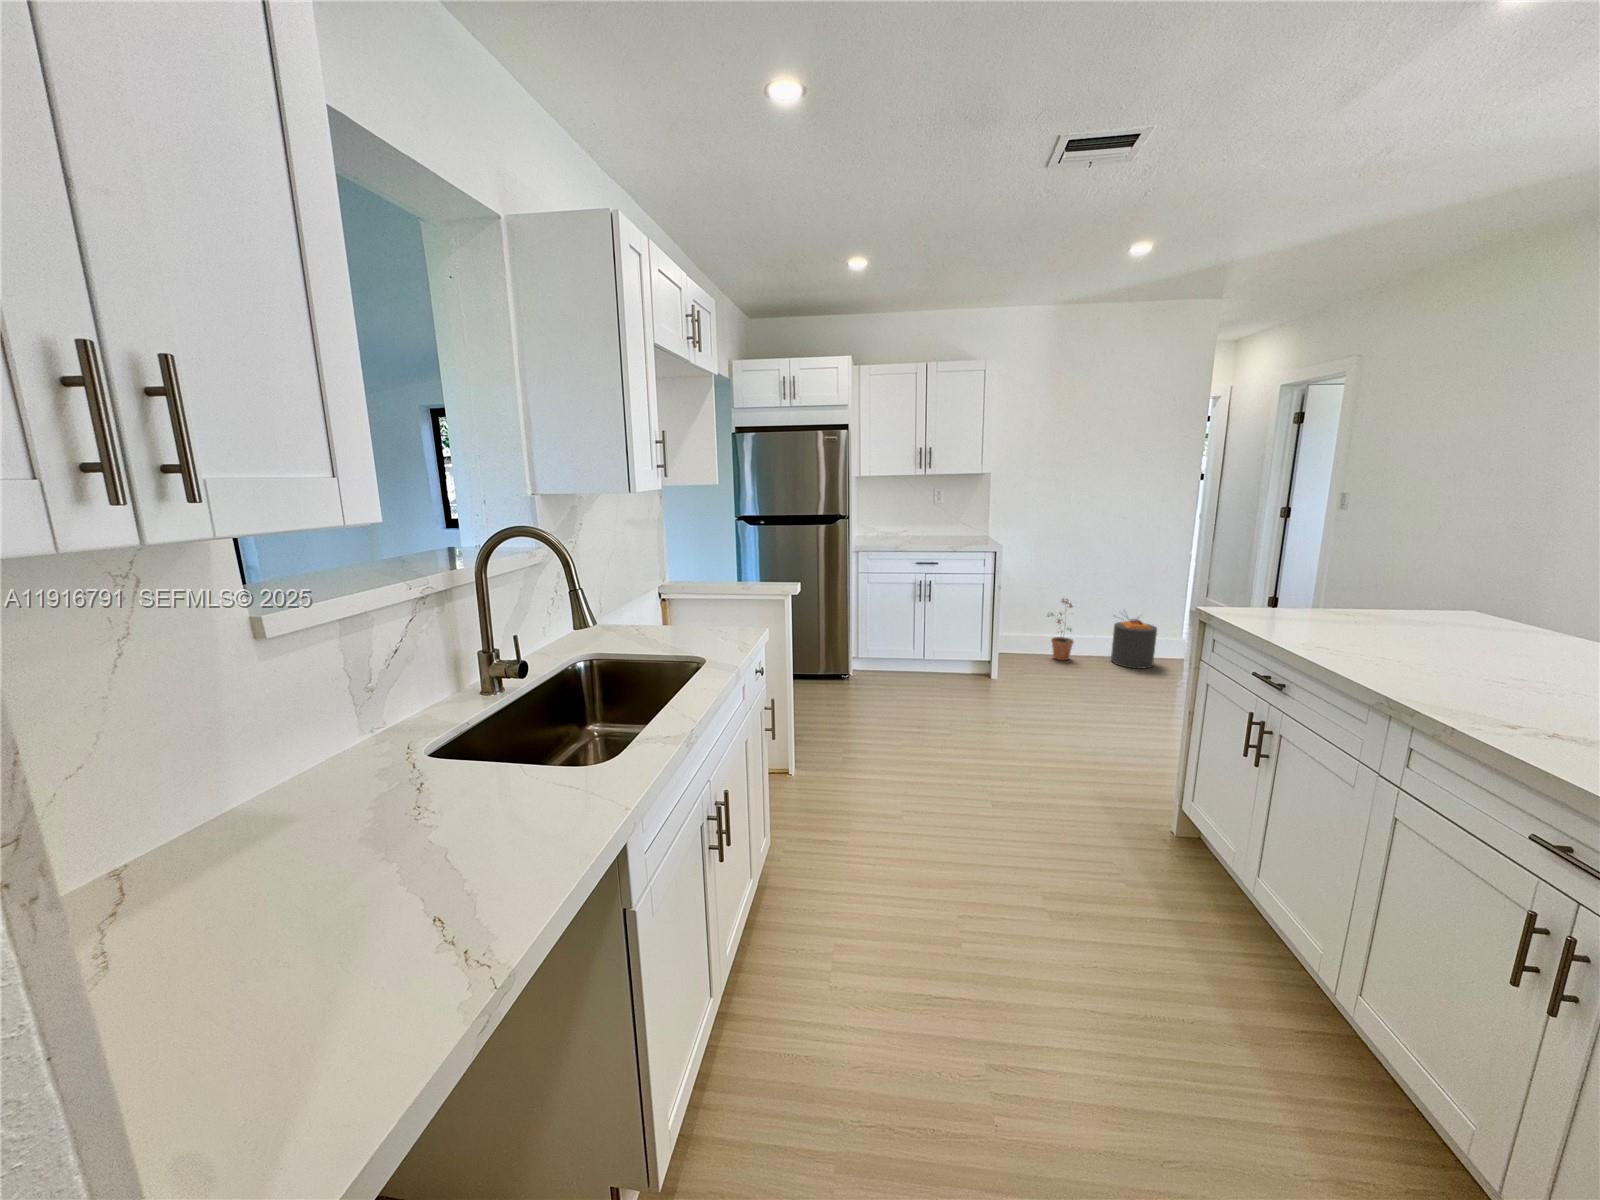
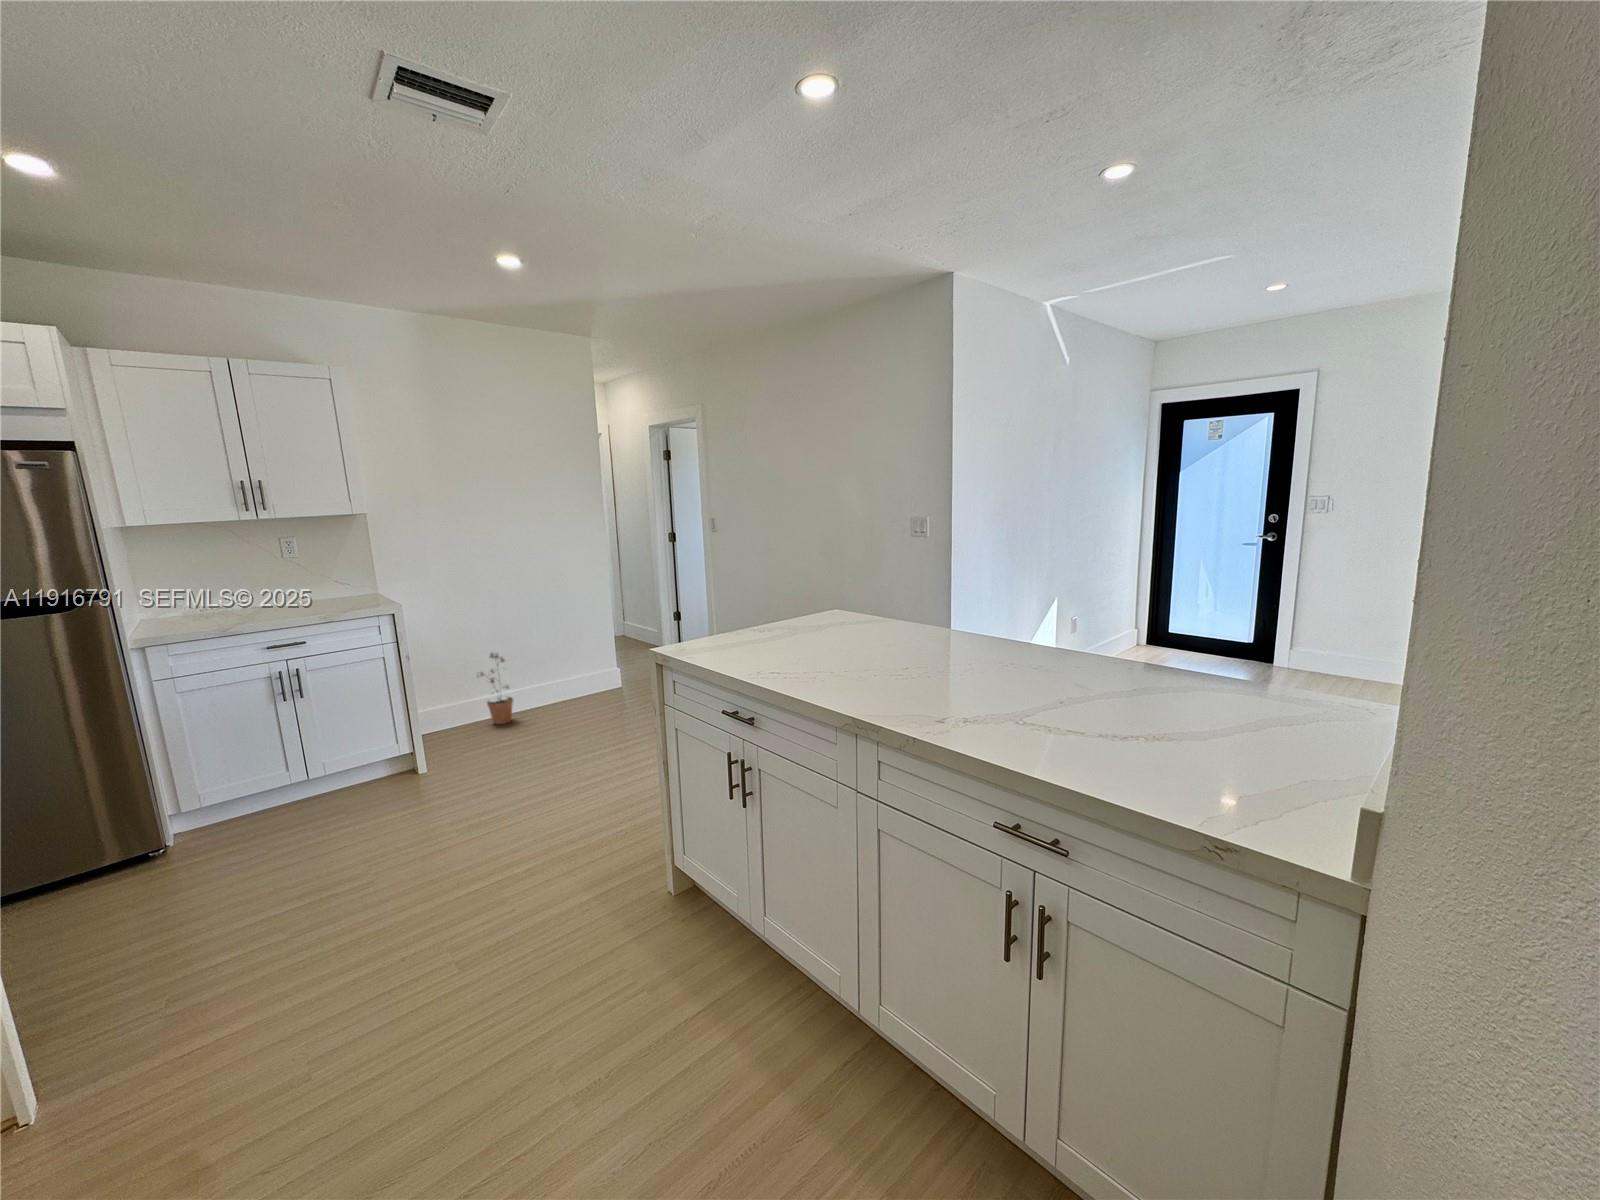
trash can: present [1111,616,1157,668] -> none [548,650,598,712]

